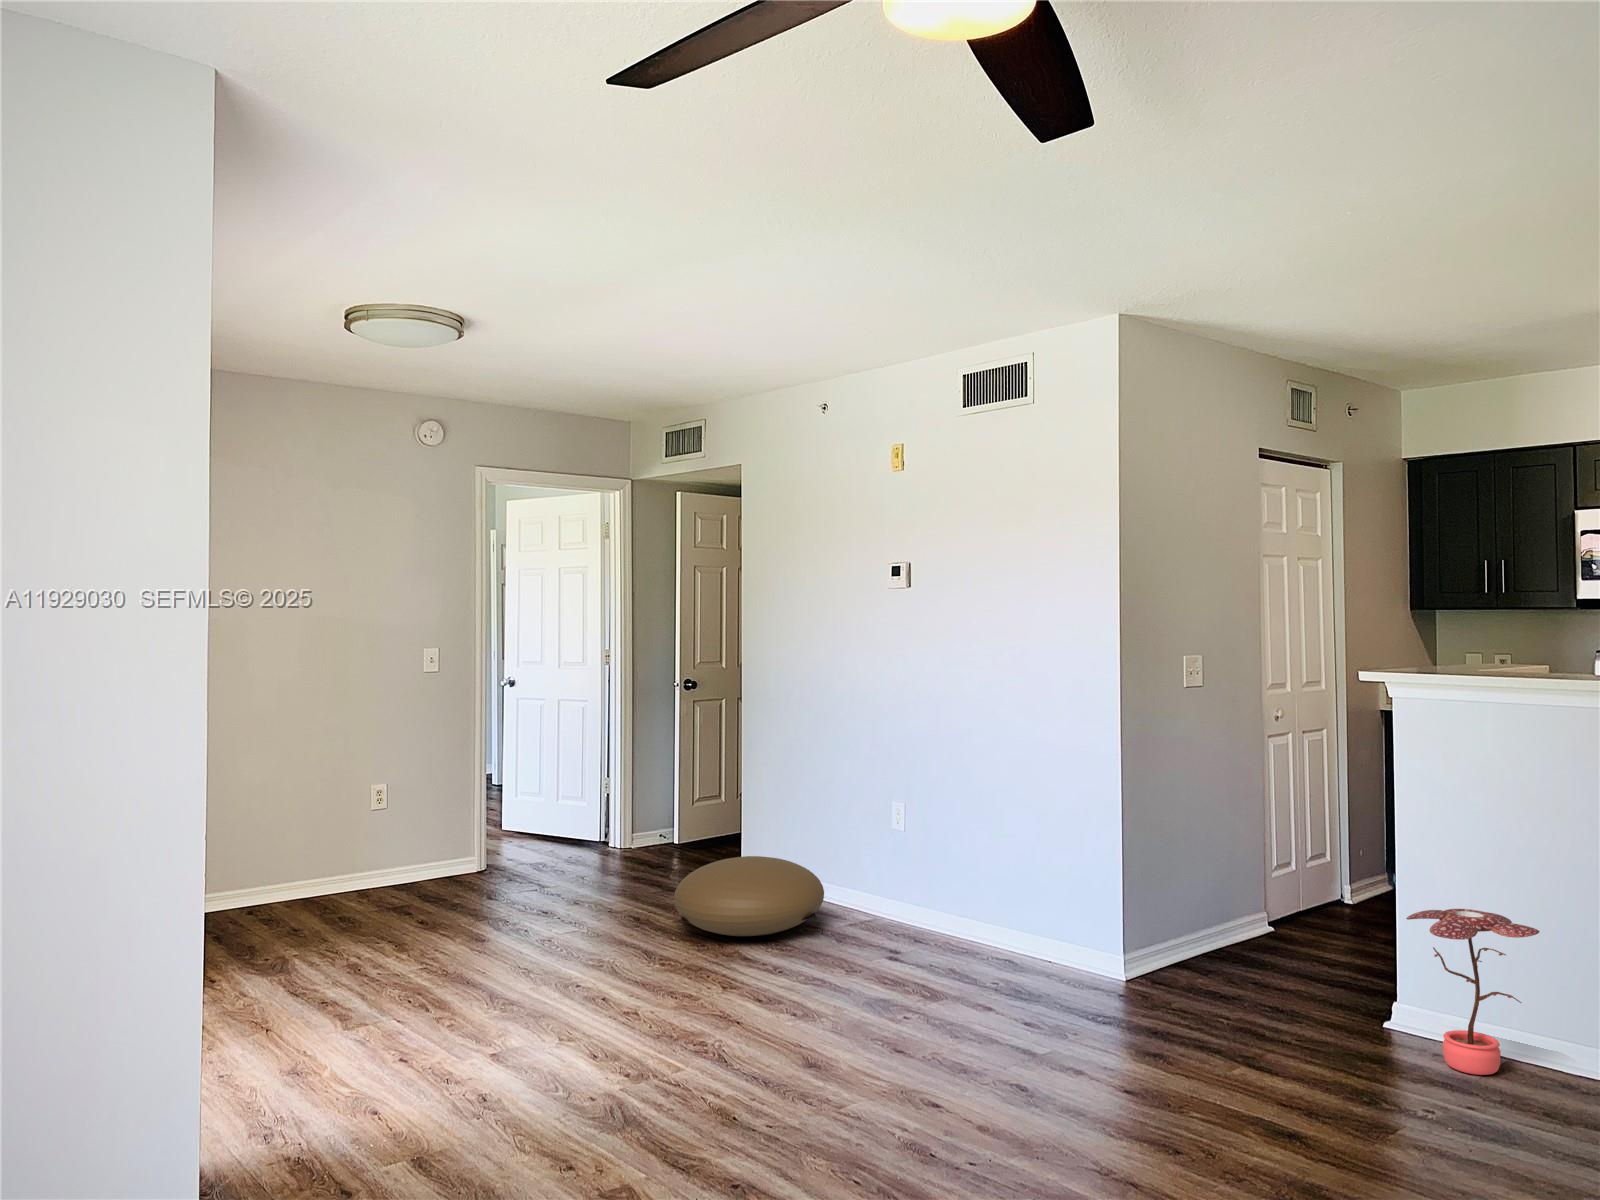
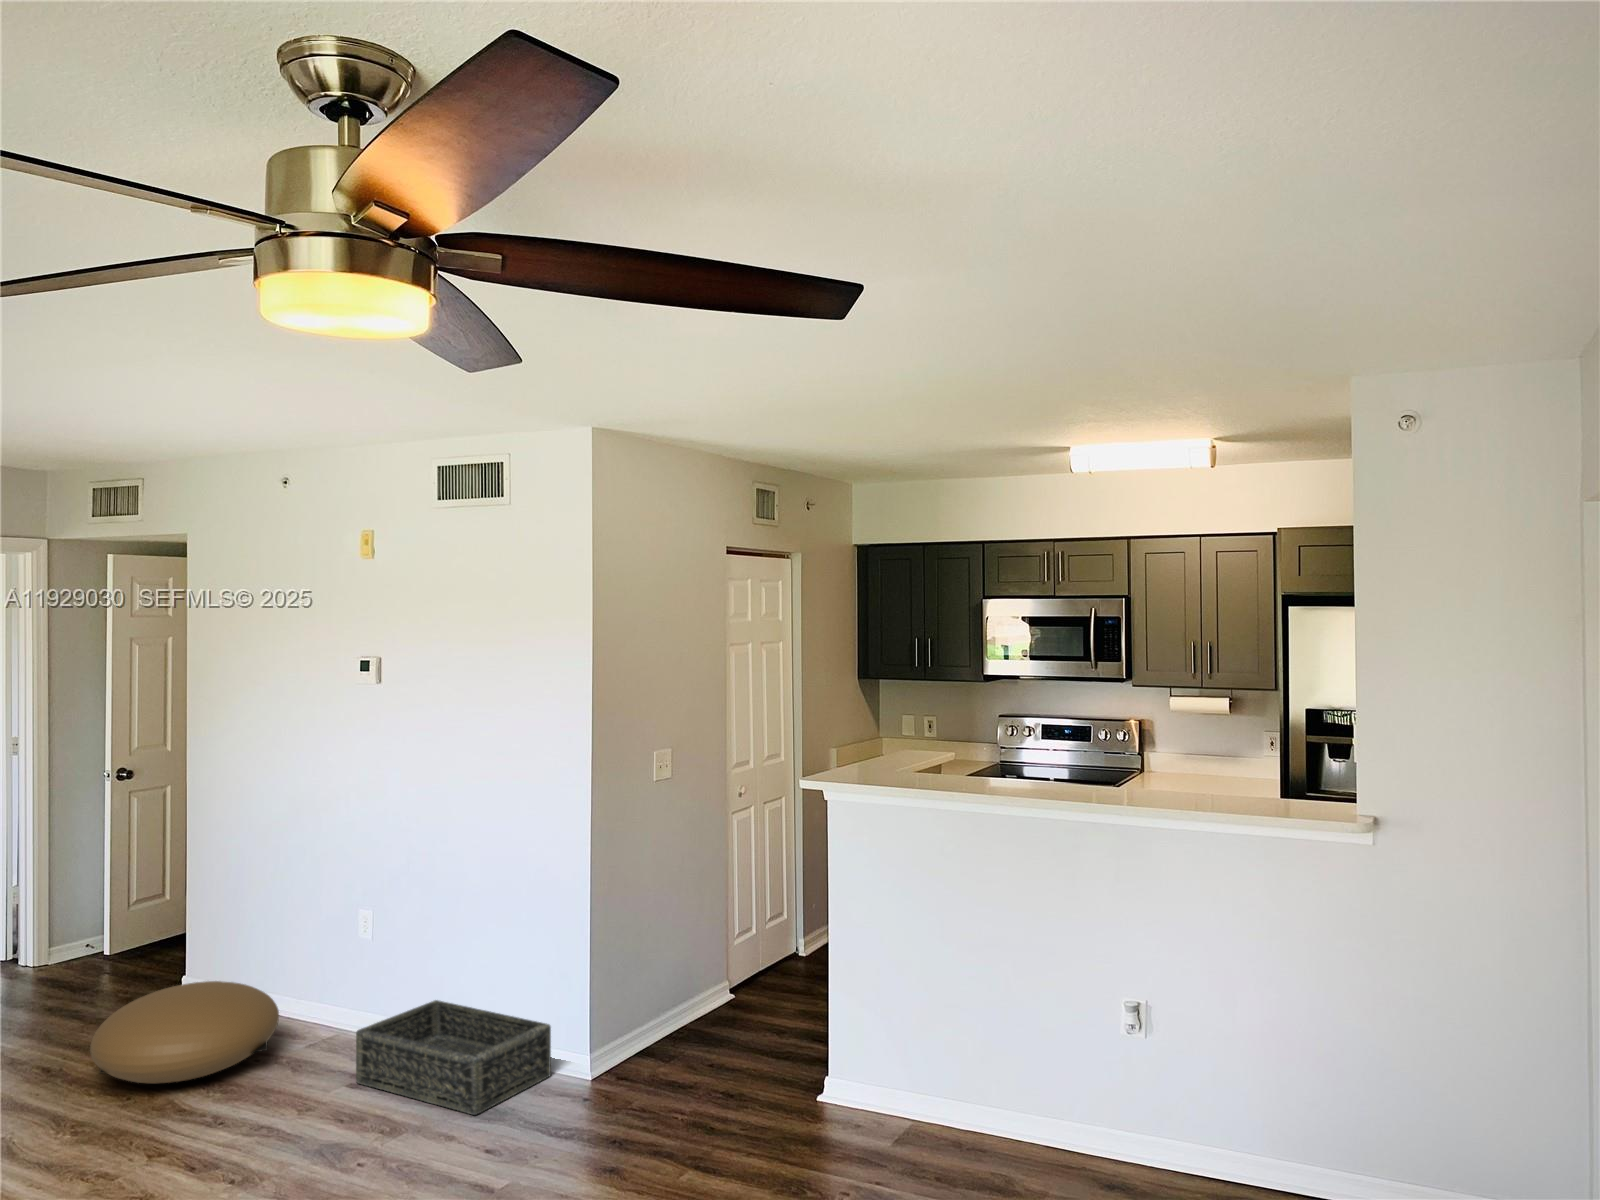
basket: none [895,892,1081,994] -> present [356,1000,551,1115]
potted plant: present [1406,909,1540,1075] -> none [834,992,936,1142]

